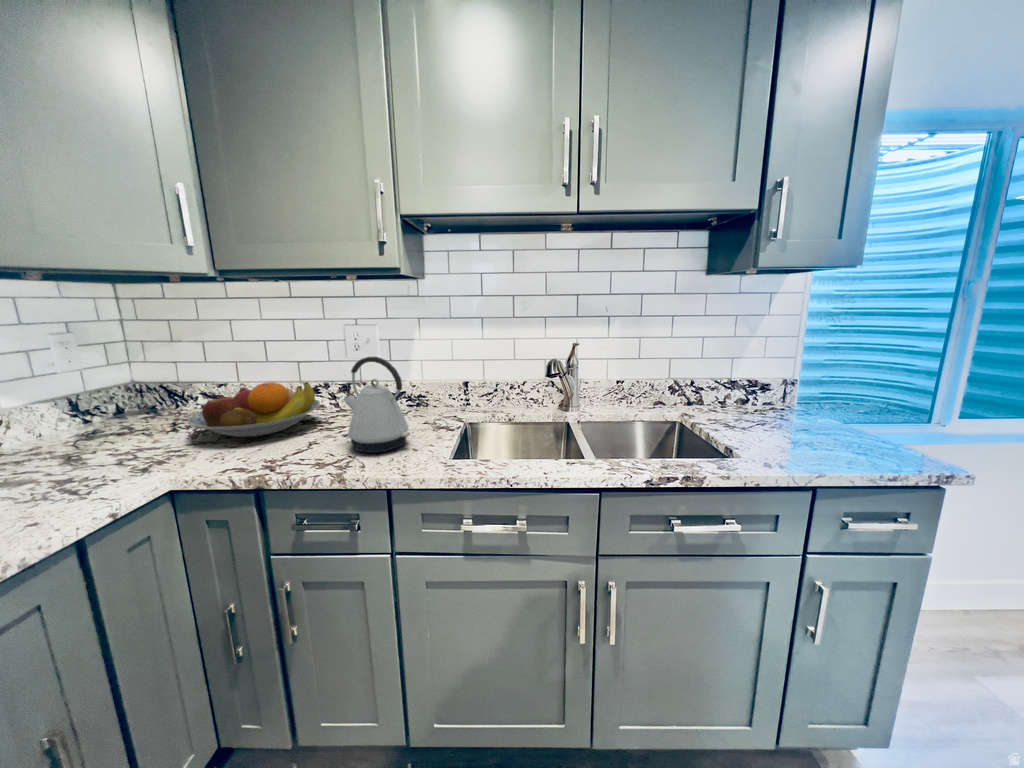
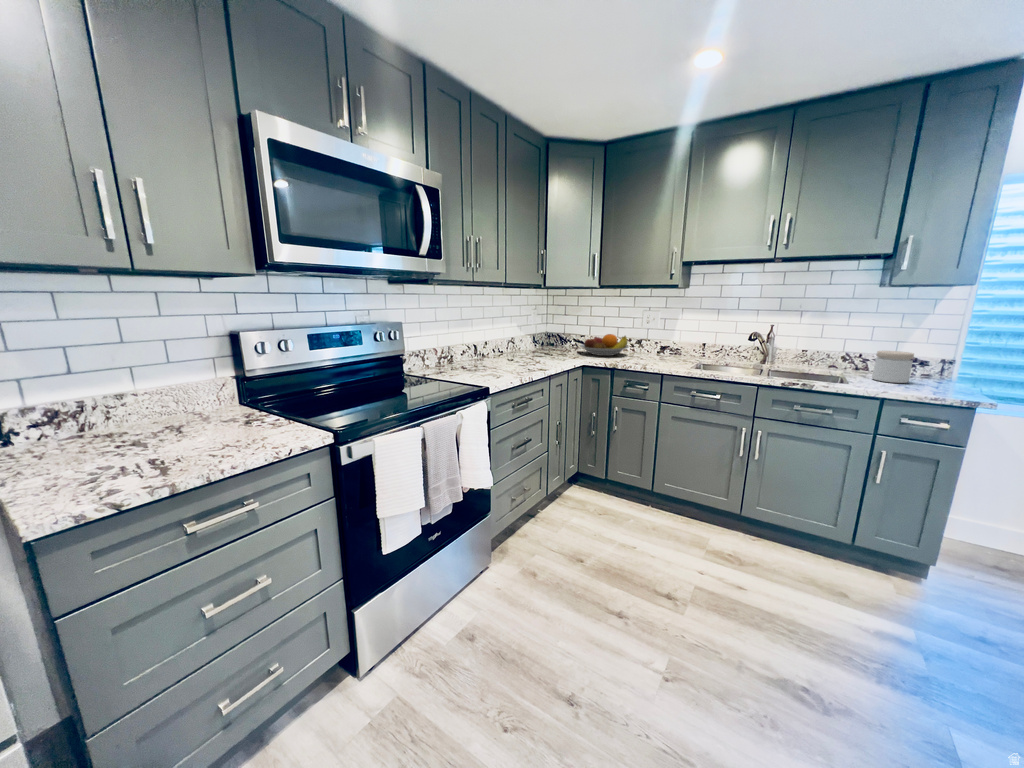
kettle: present [344,357,410,453] -> none [645,324,673,364]
jar: none [729,376,787,432] -> present [872,351,914,383]

